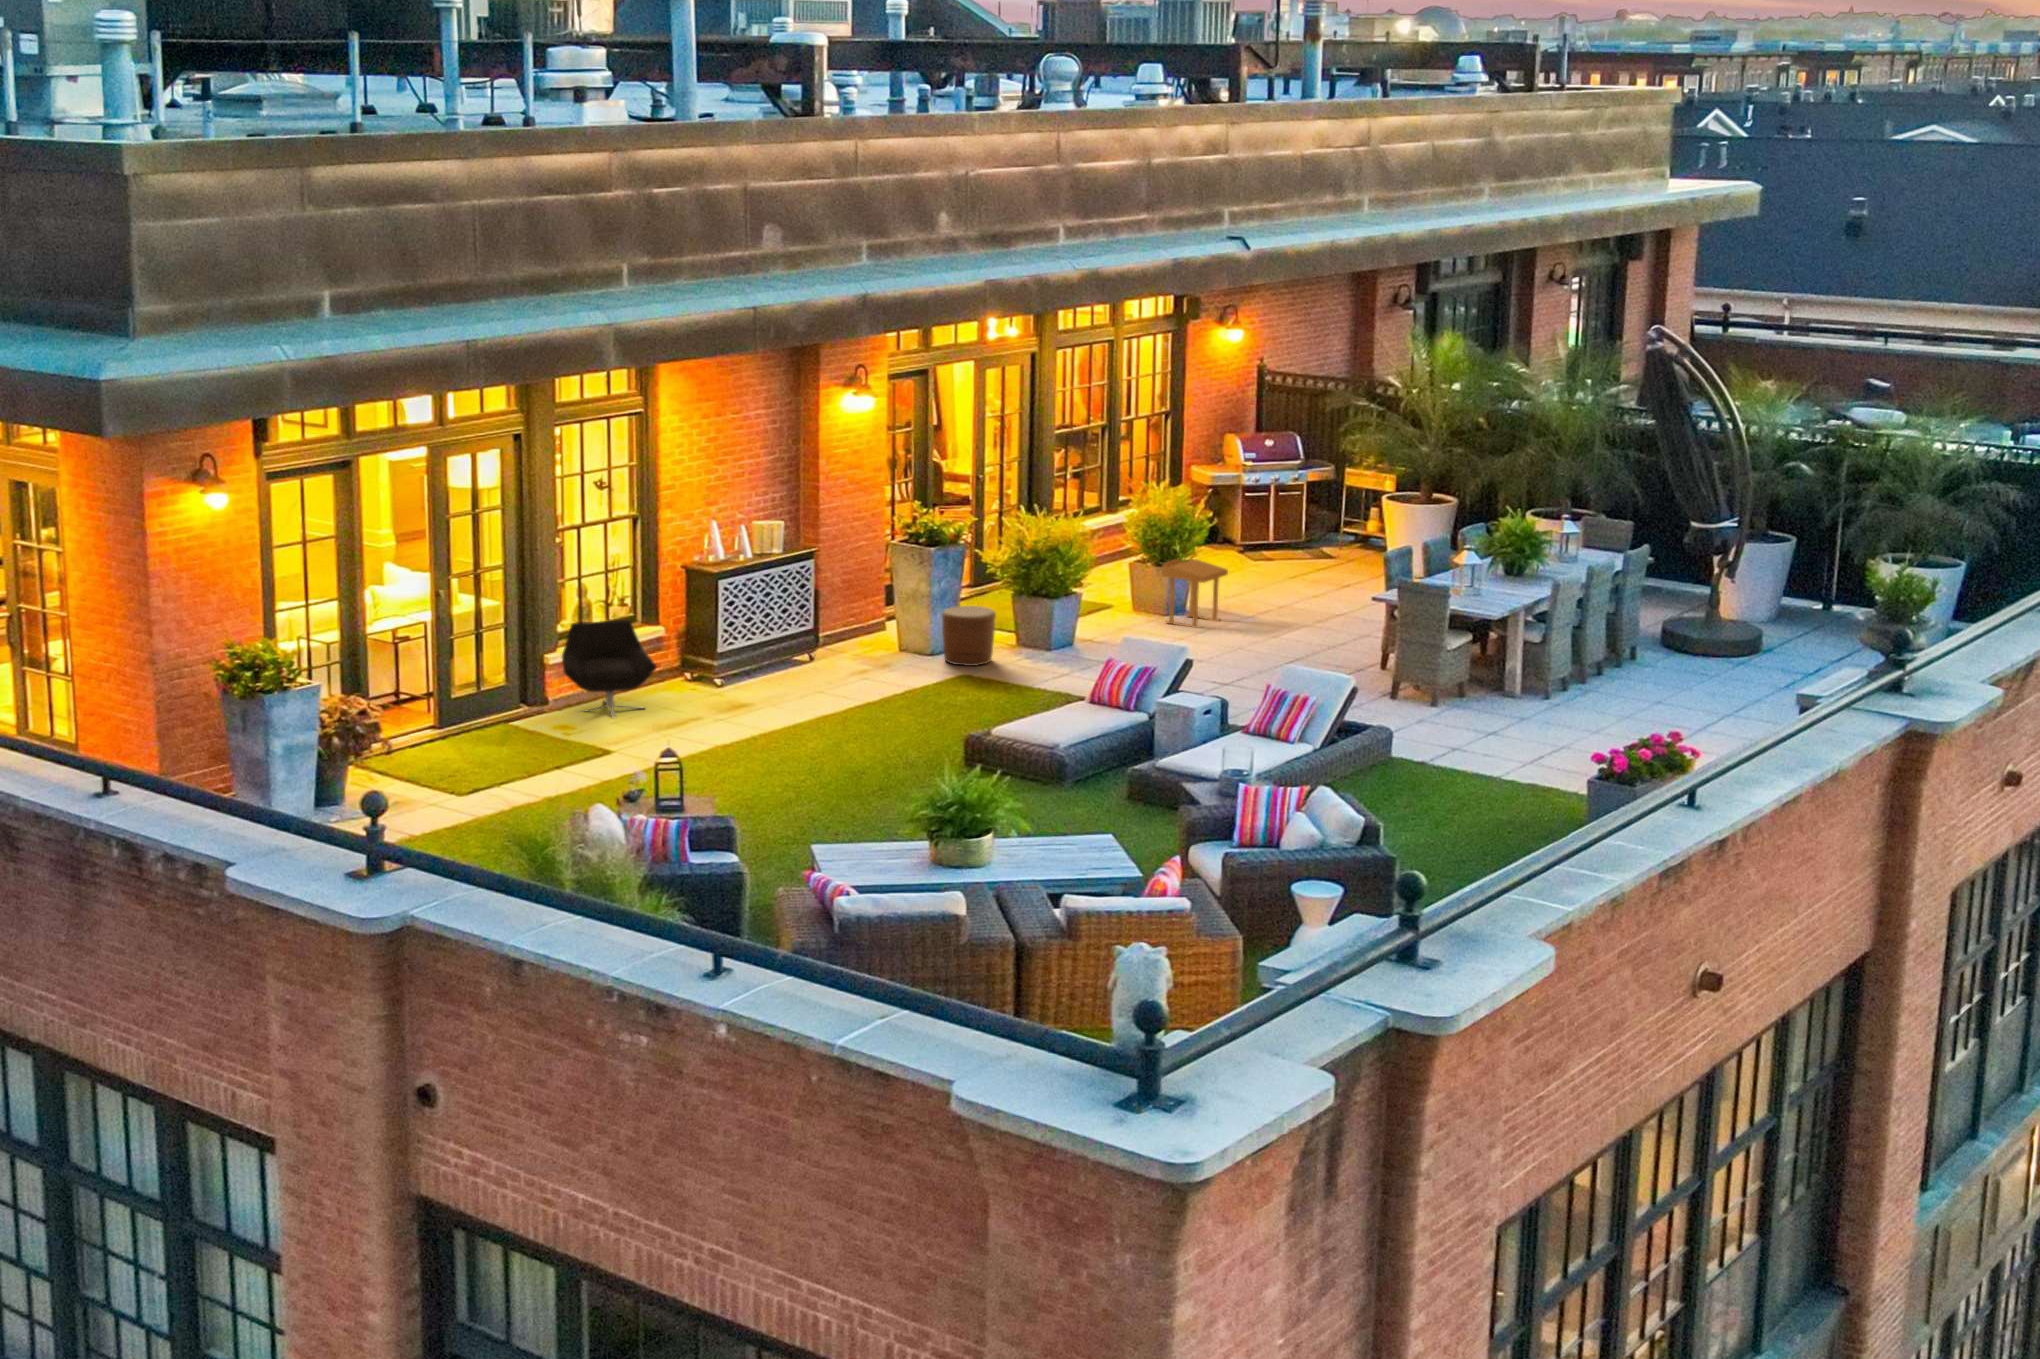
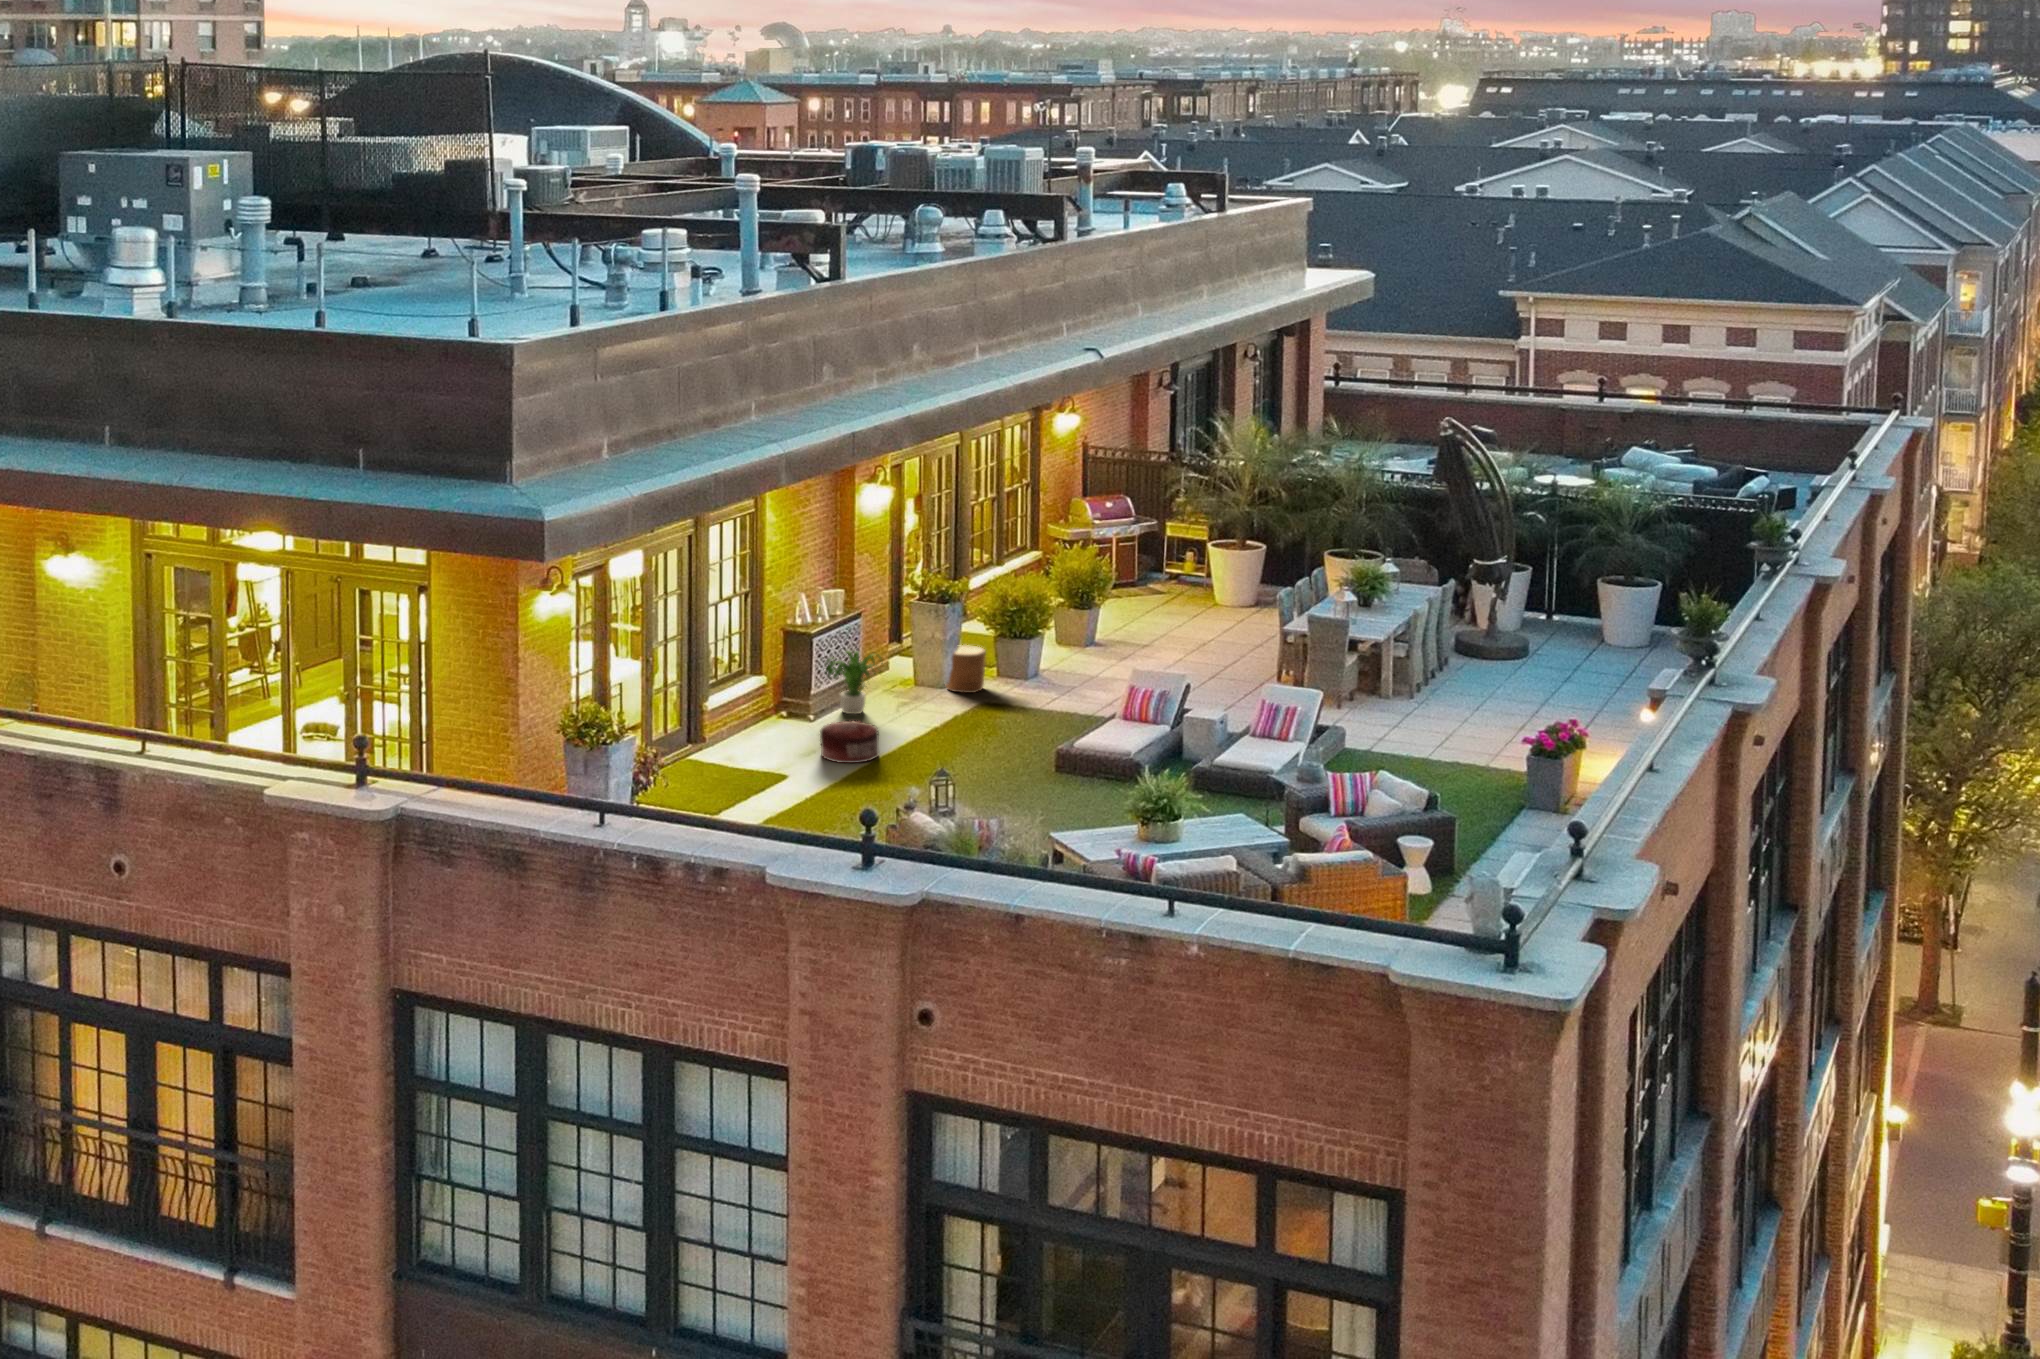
side table: present [1161,558,1228,628] -> none [1084,599,1132,655]
potted plant: none [760,605,838,685] -> present [824,651,883,714]
lounge chair: present [562,620,656,718] -> none [691,669,774,749]
pouf: none [695,690,775,745] -> present [820,721,879,763]

